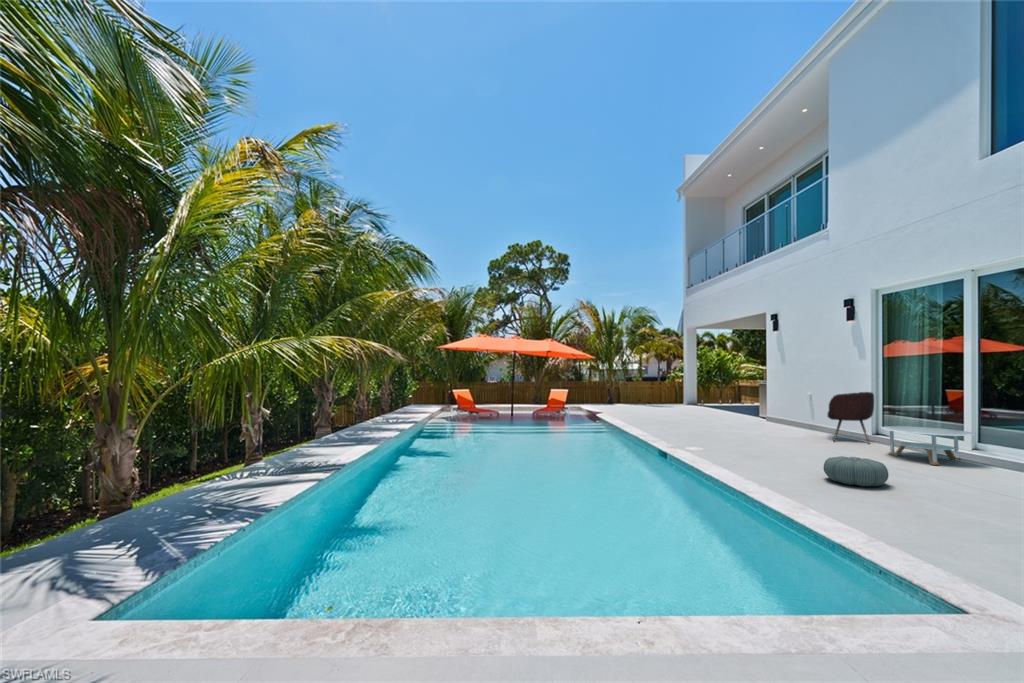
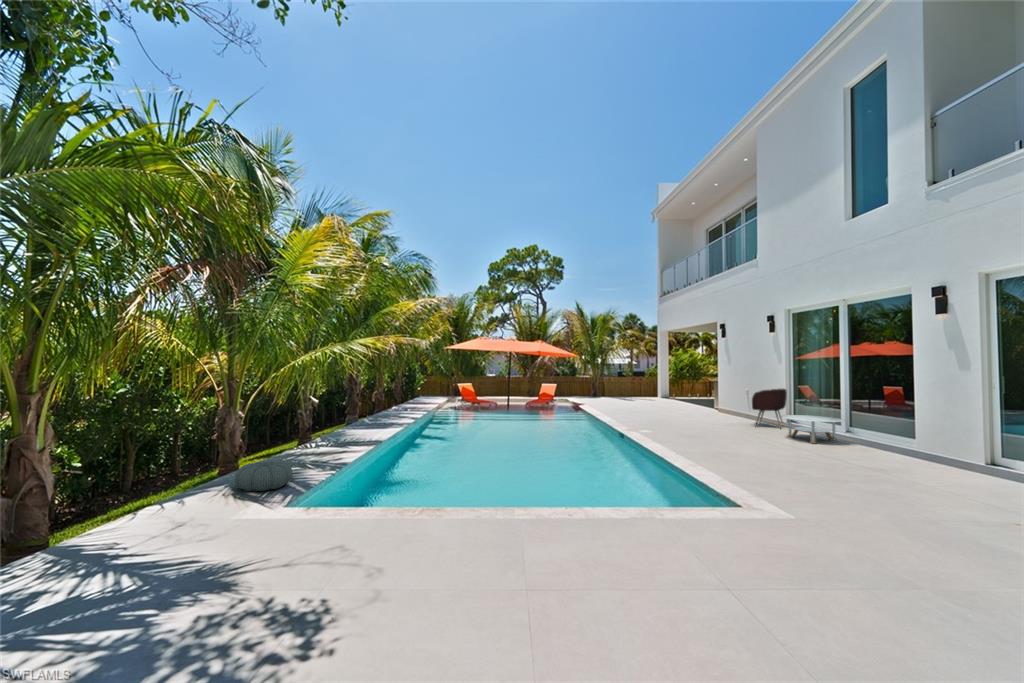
pouf: present [824,456,889,486] -> present [235,461,293,491]

